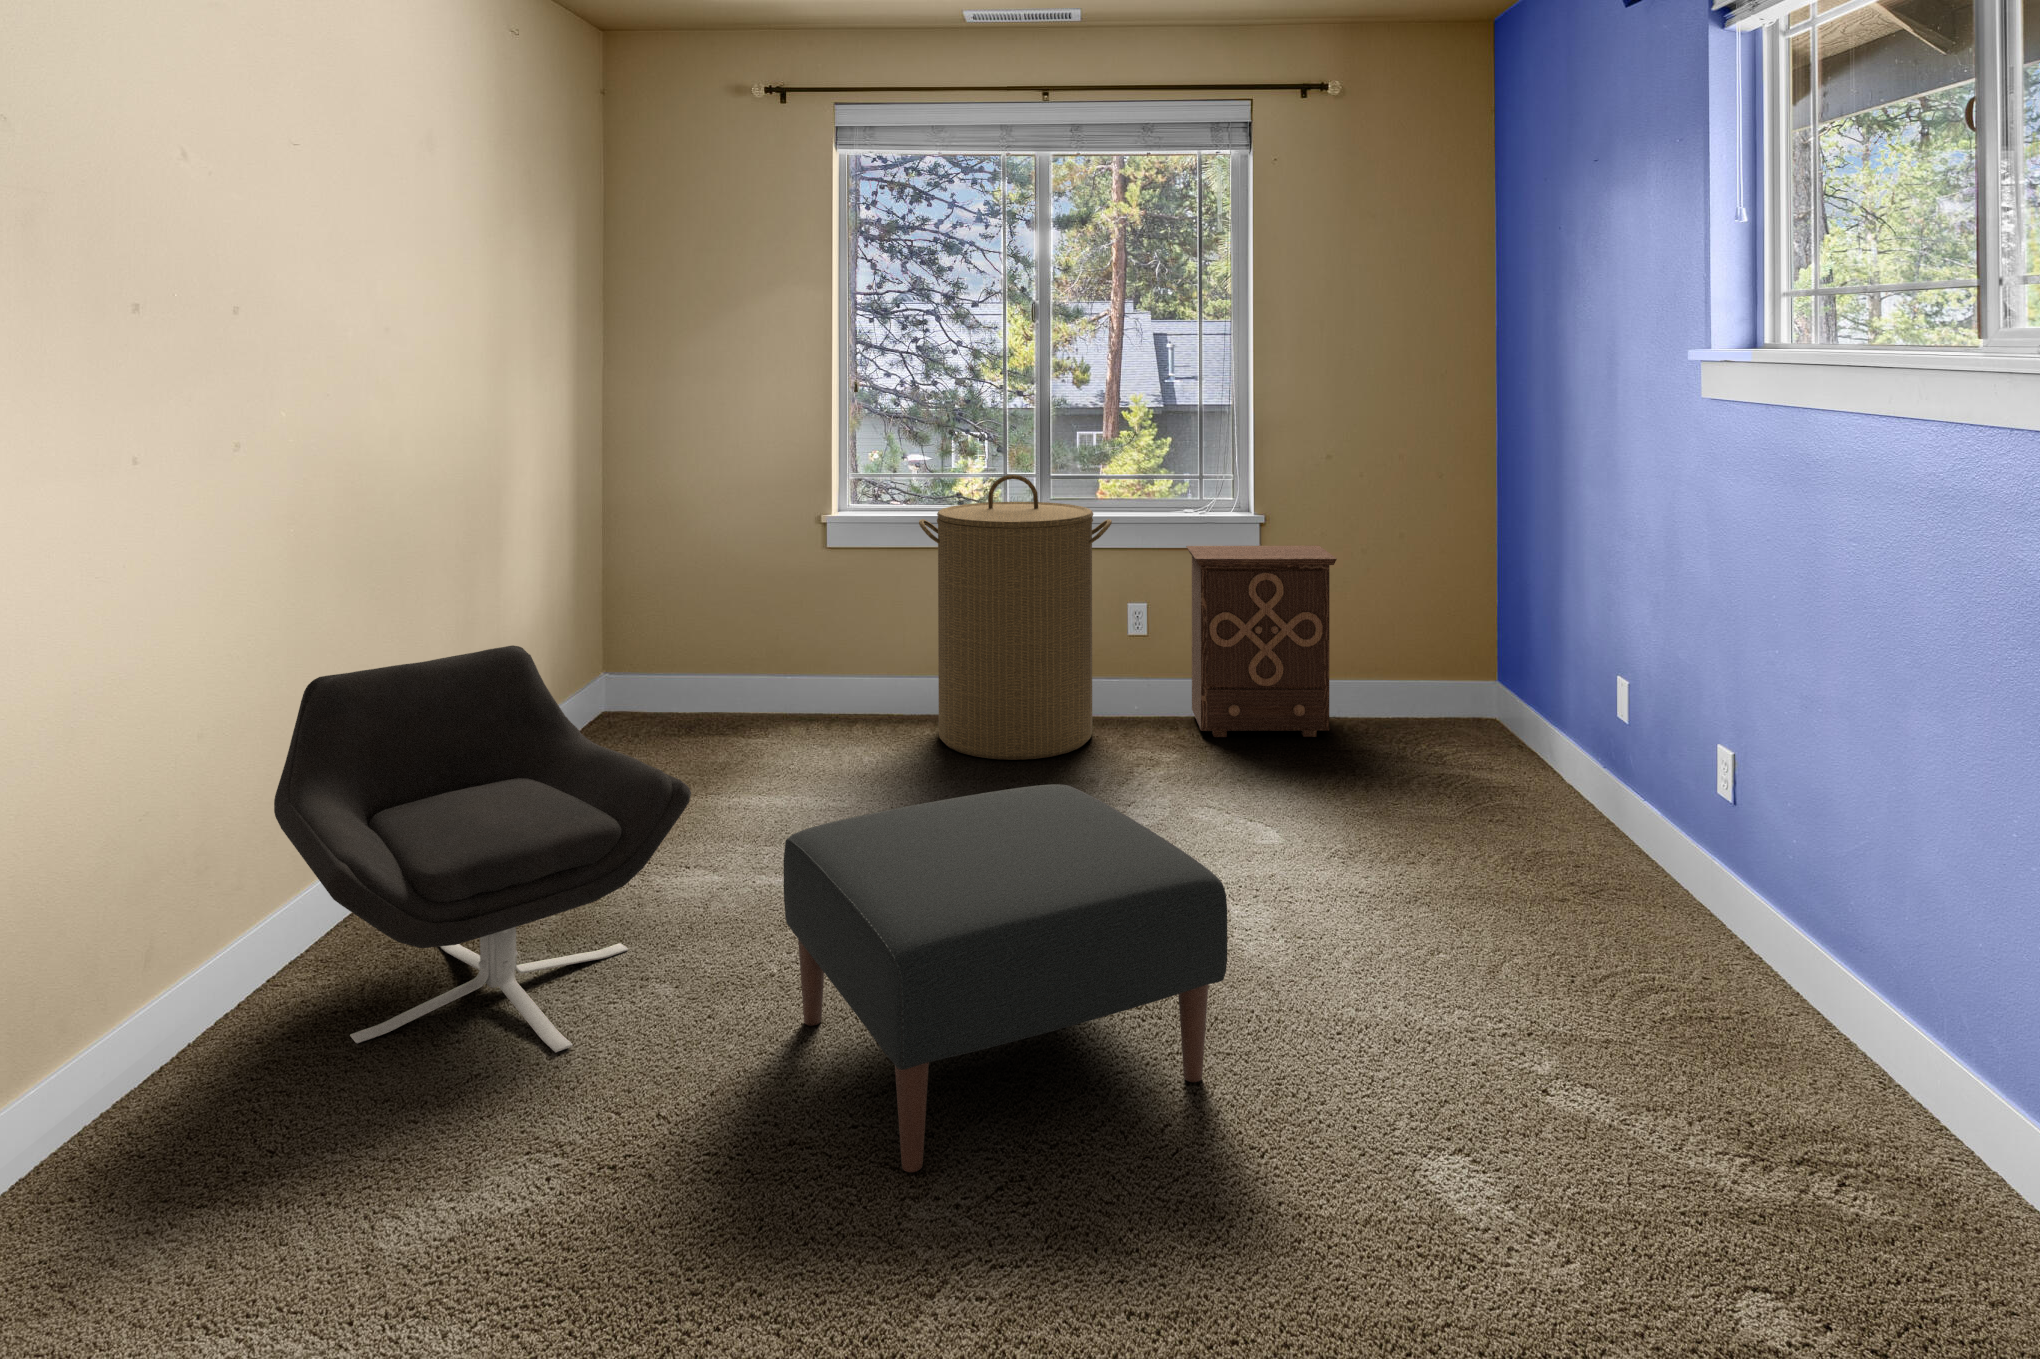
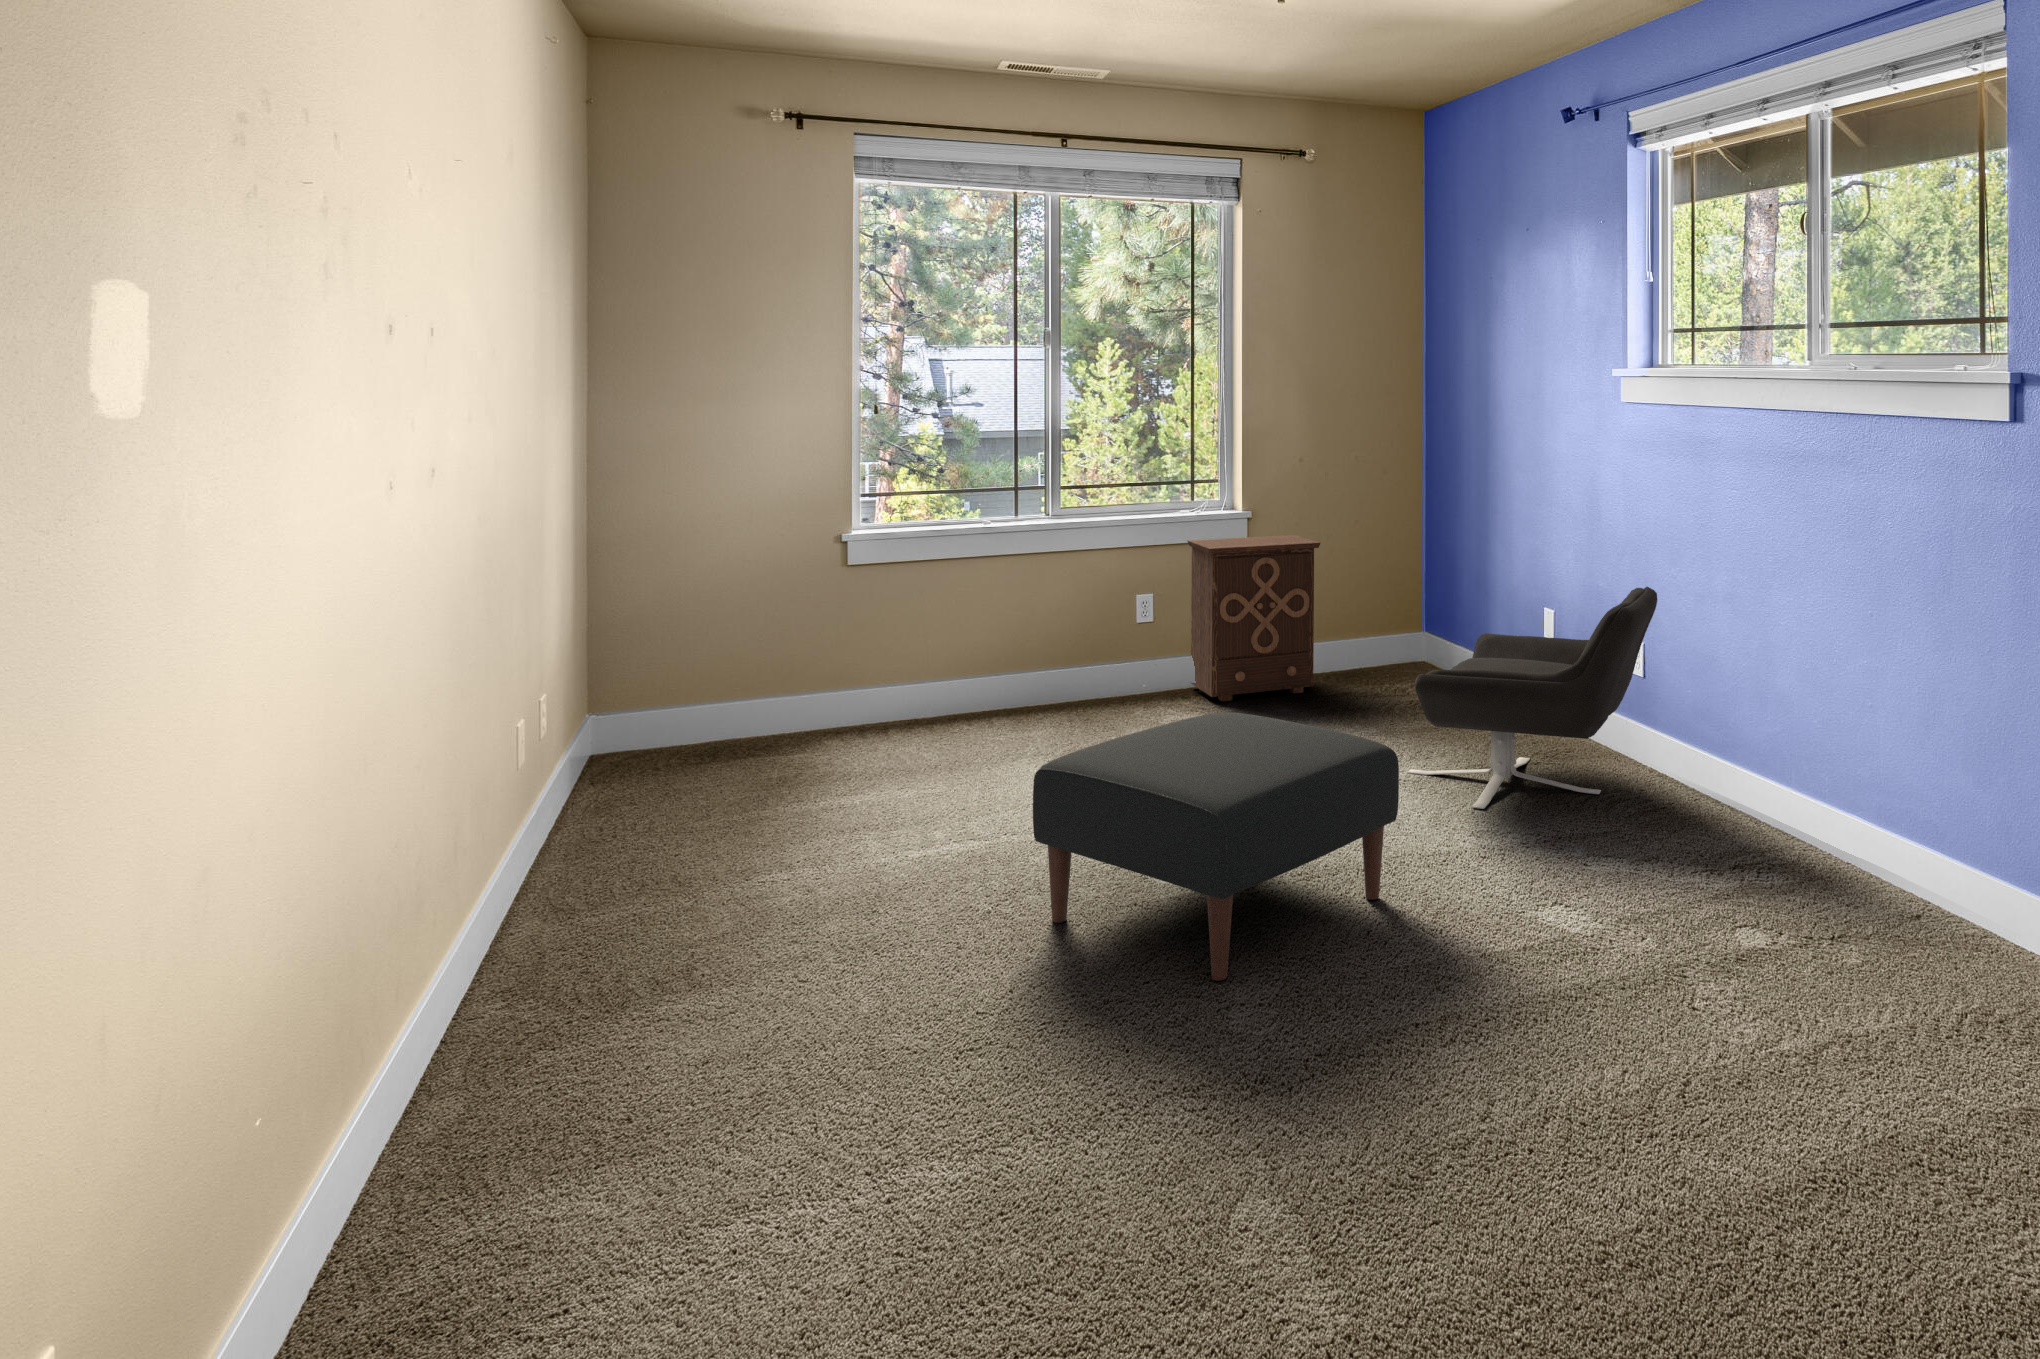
laundry hamper: present [919,475,1112,760] -> none [960,481,1138,737]
lounge chair: present [274,645,691,1052] -> present [1407,587,1657,809]

